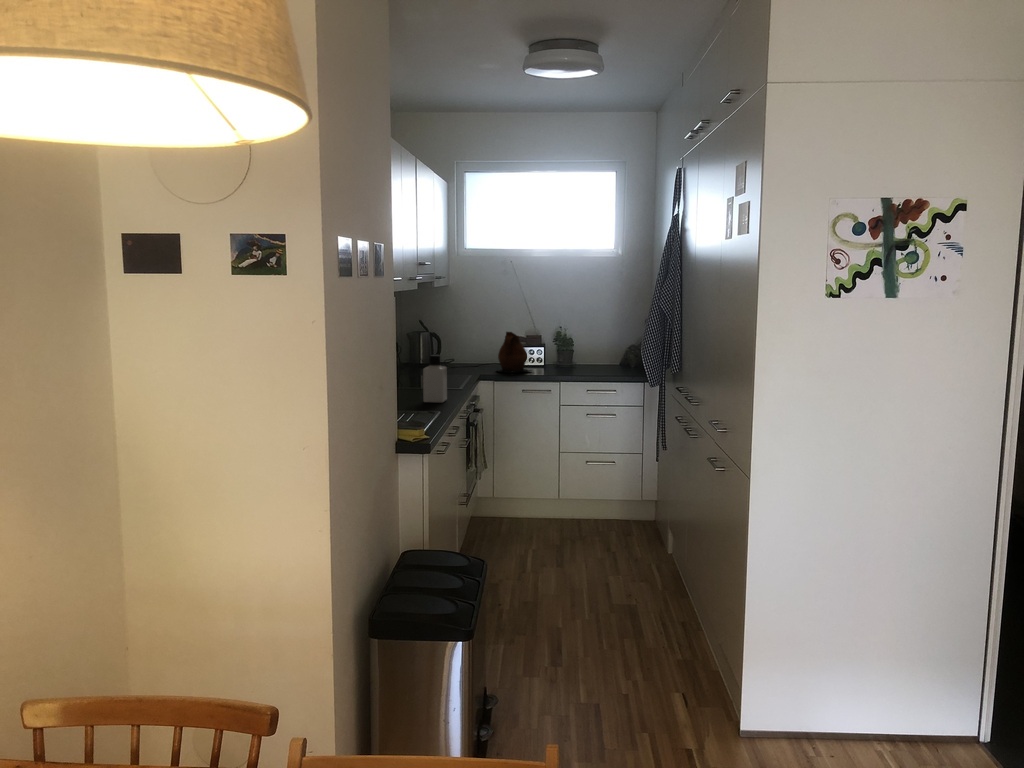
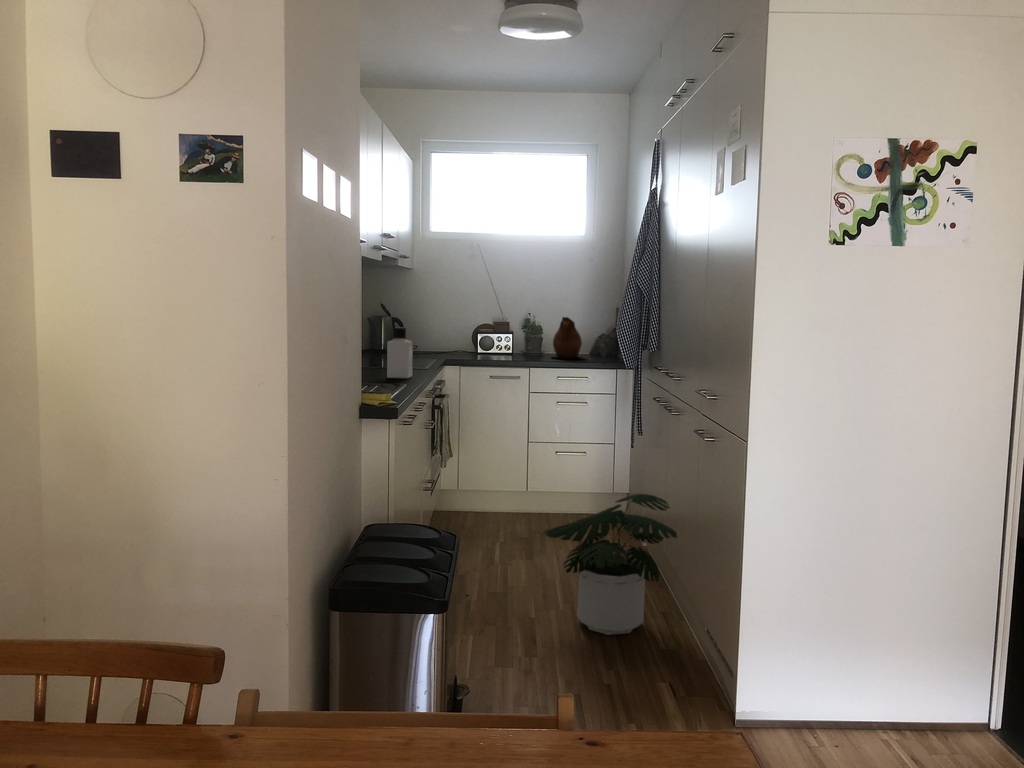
ceramic pitcher: present [497,332,531,373] -> present [551,317,584,359]
potted plant: none [569,512,692,645] -> present [544,494,677,635]

